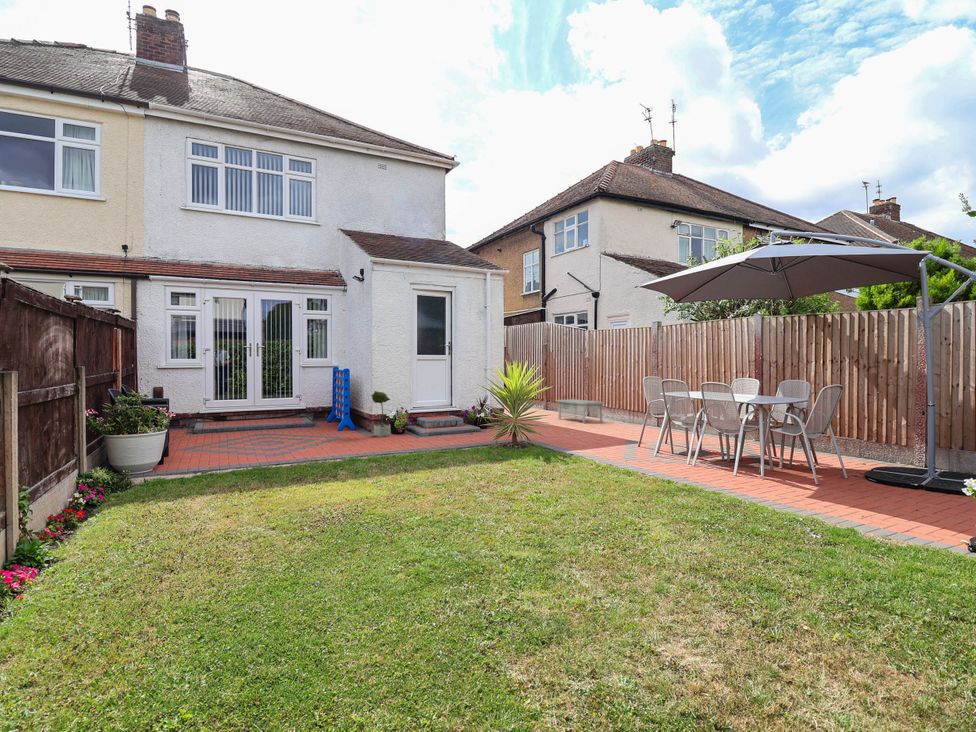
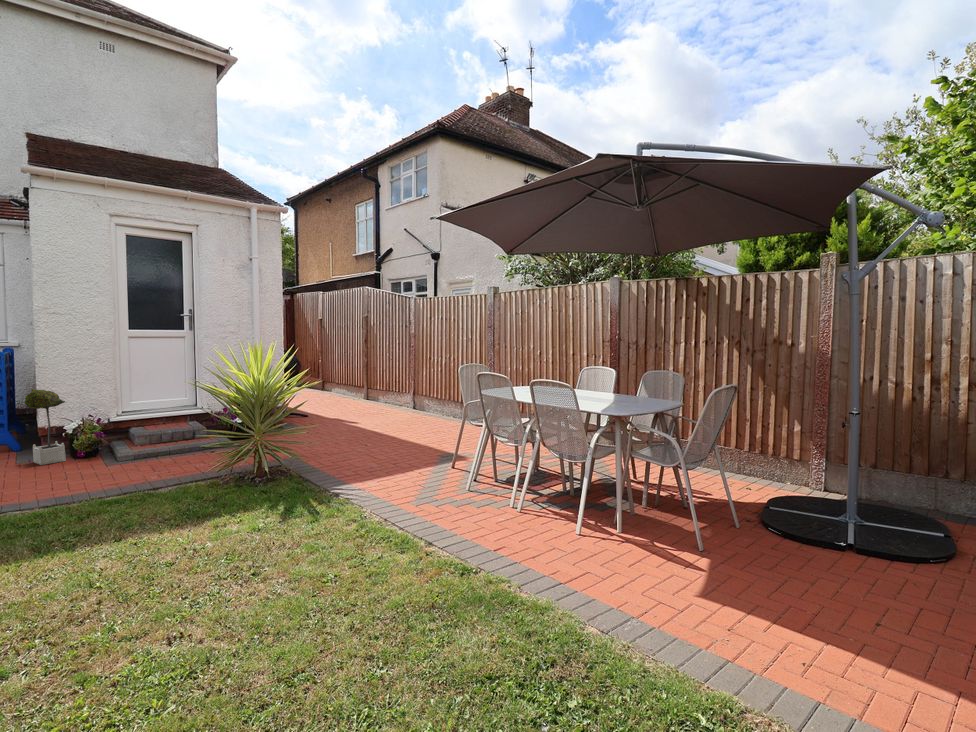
storage bench: present [557,399,604,423] -> none [372,386,429,420]

